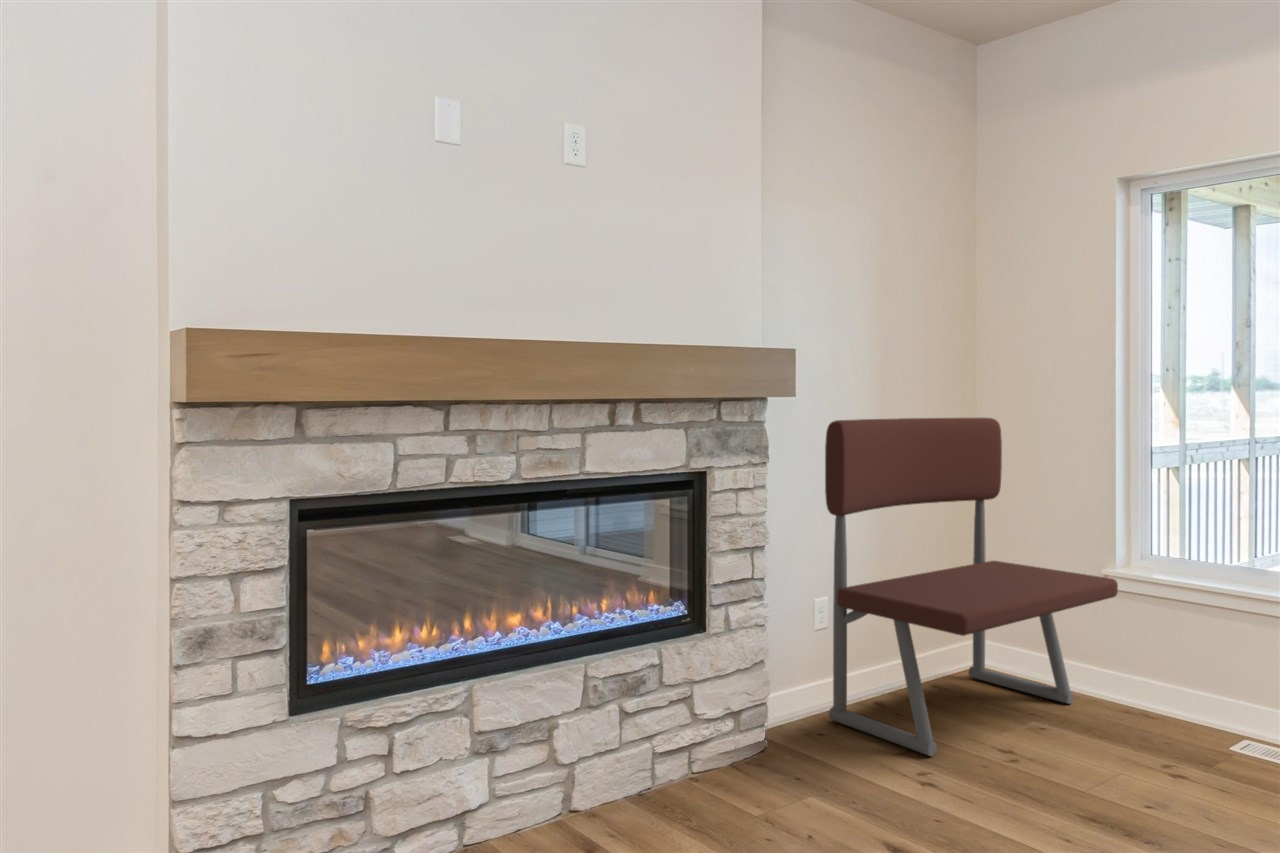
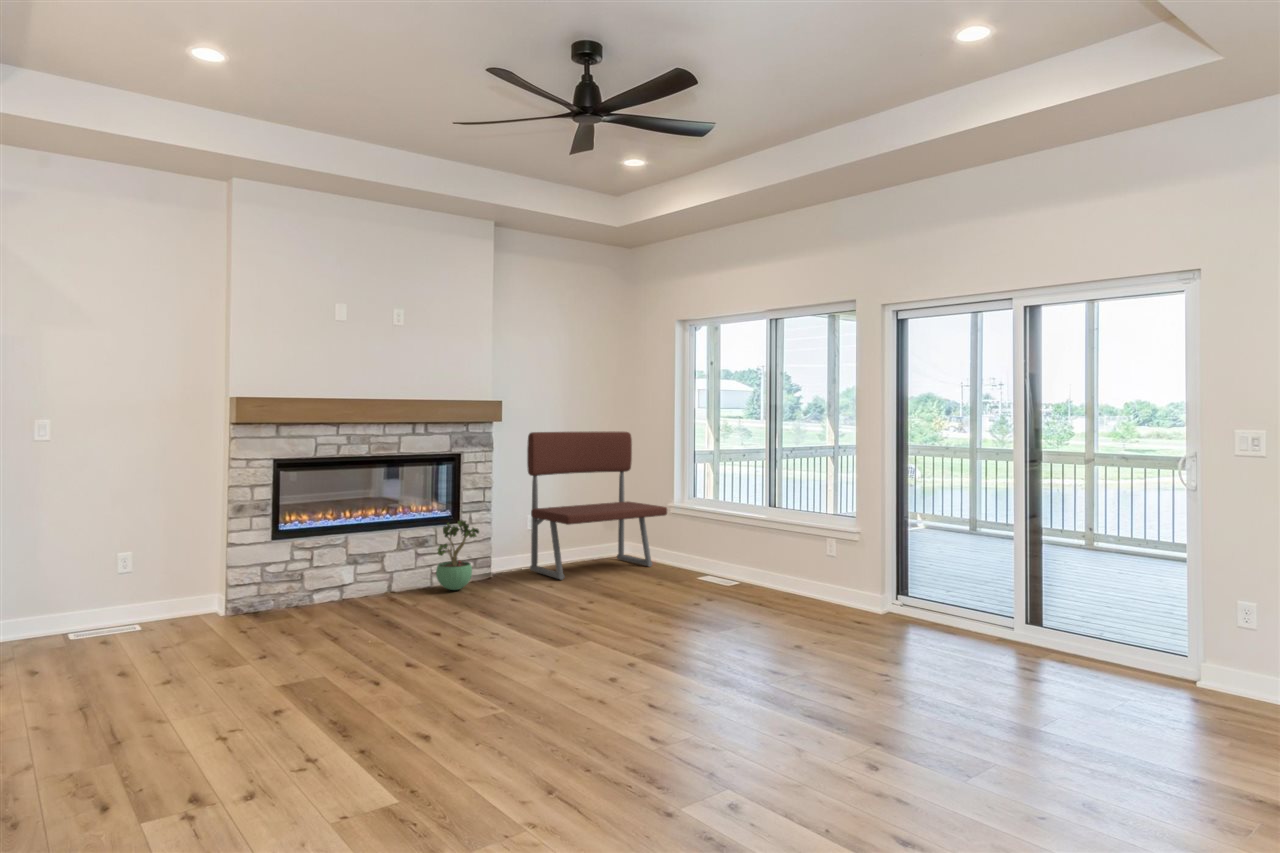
potted plant: none [672,630,767,803] -> present [436,520,479,590]

